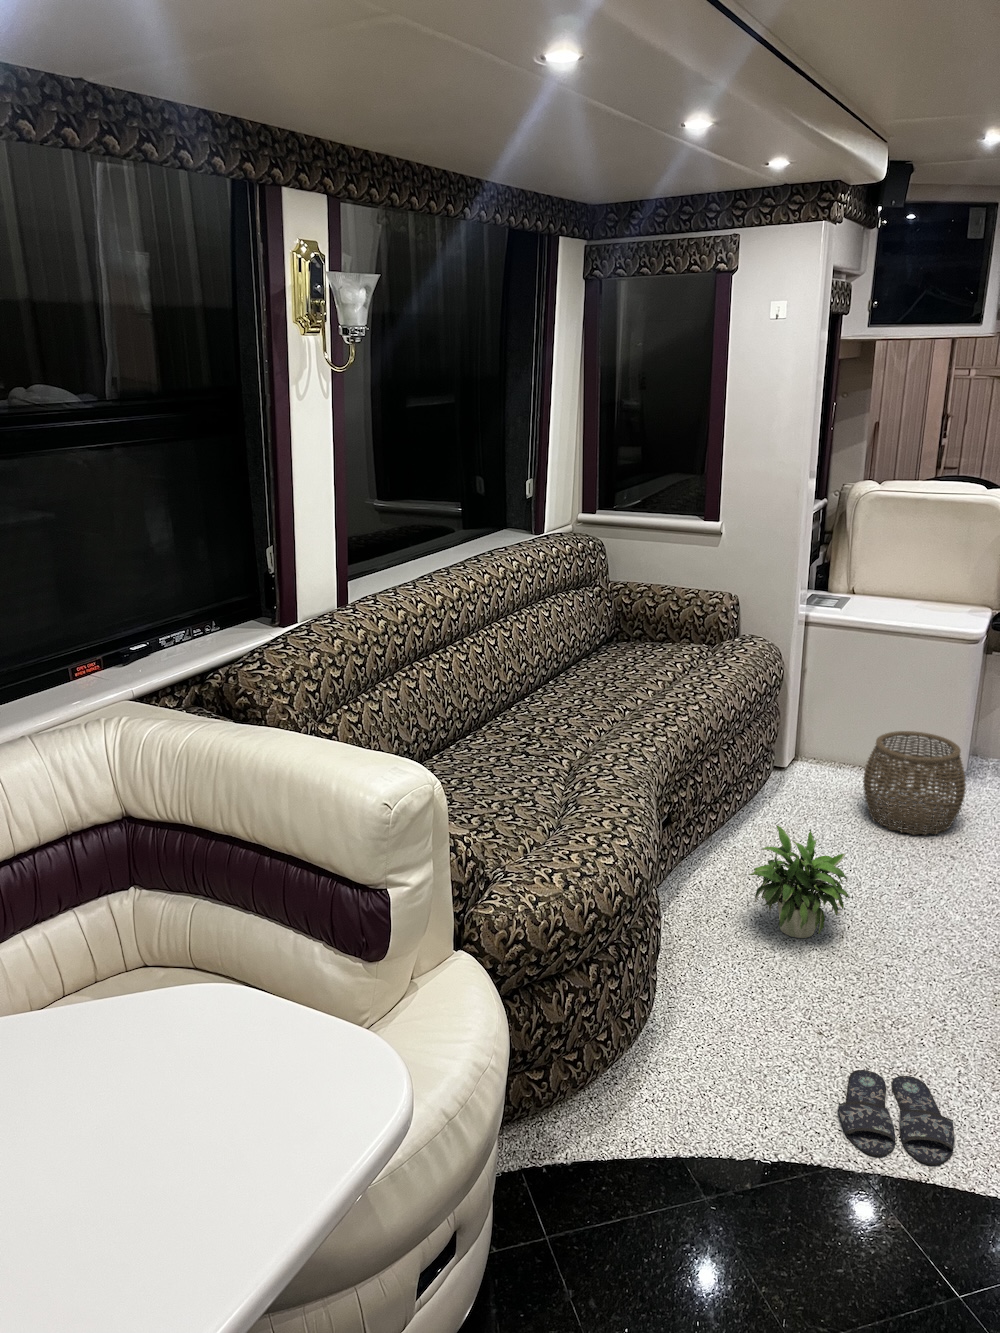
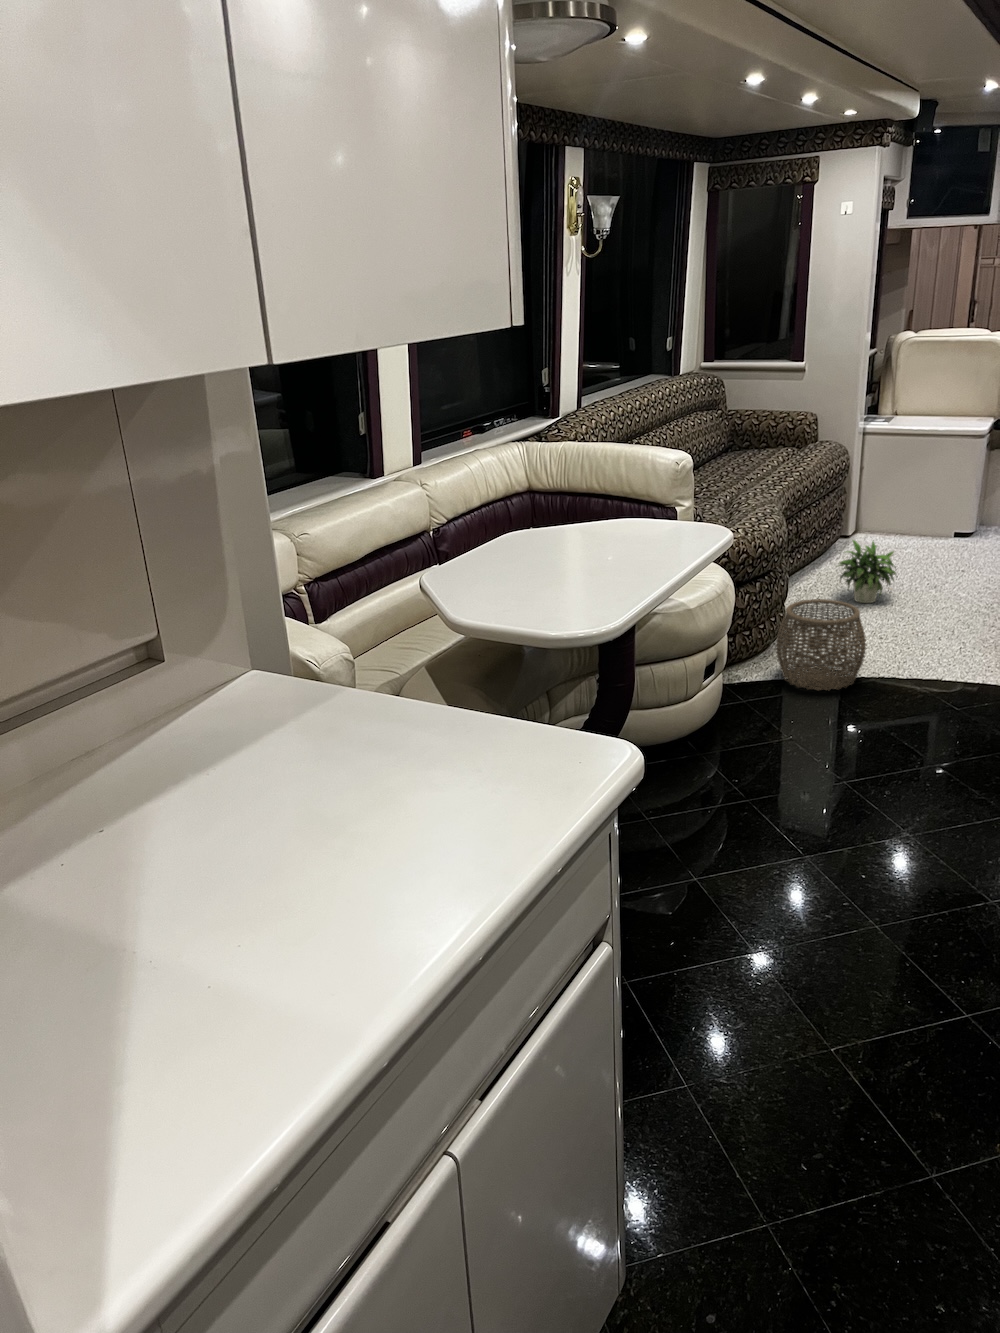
woven basket: present [863,731,966,835] -> present [776,599,866,691]
slippers: present [838,1070,955,1165] -> none [893,645,956,670]

